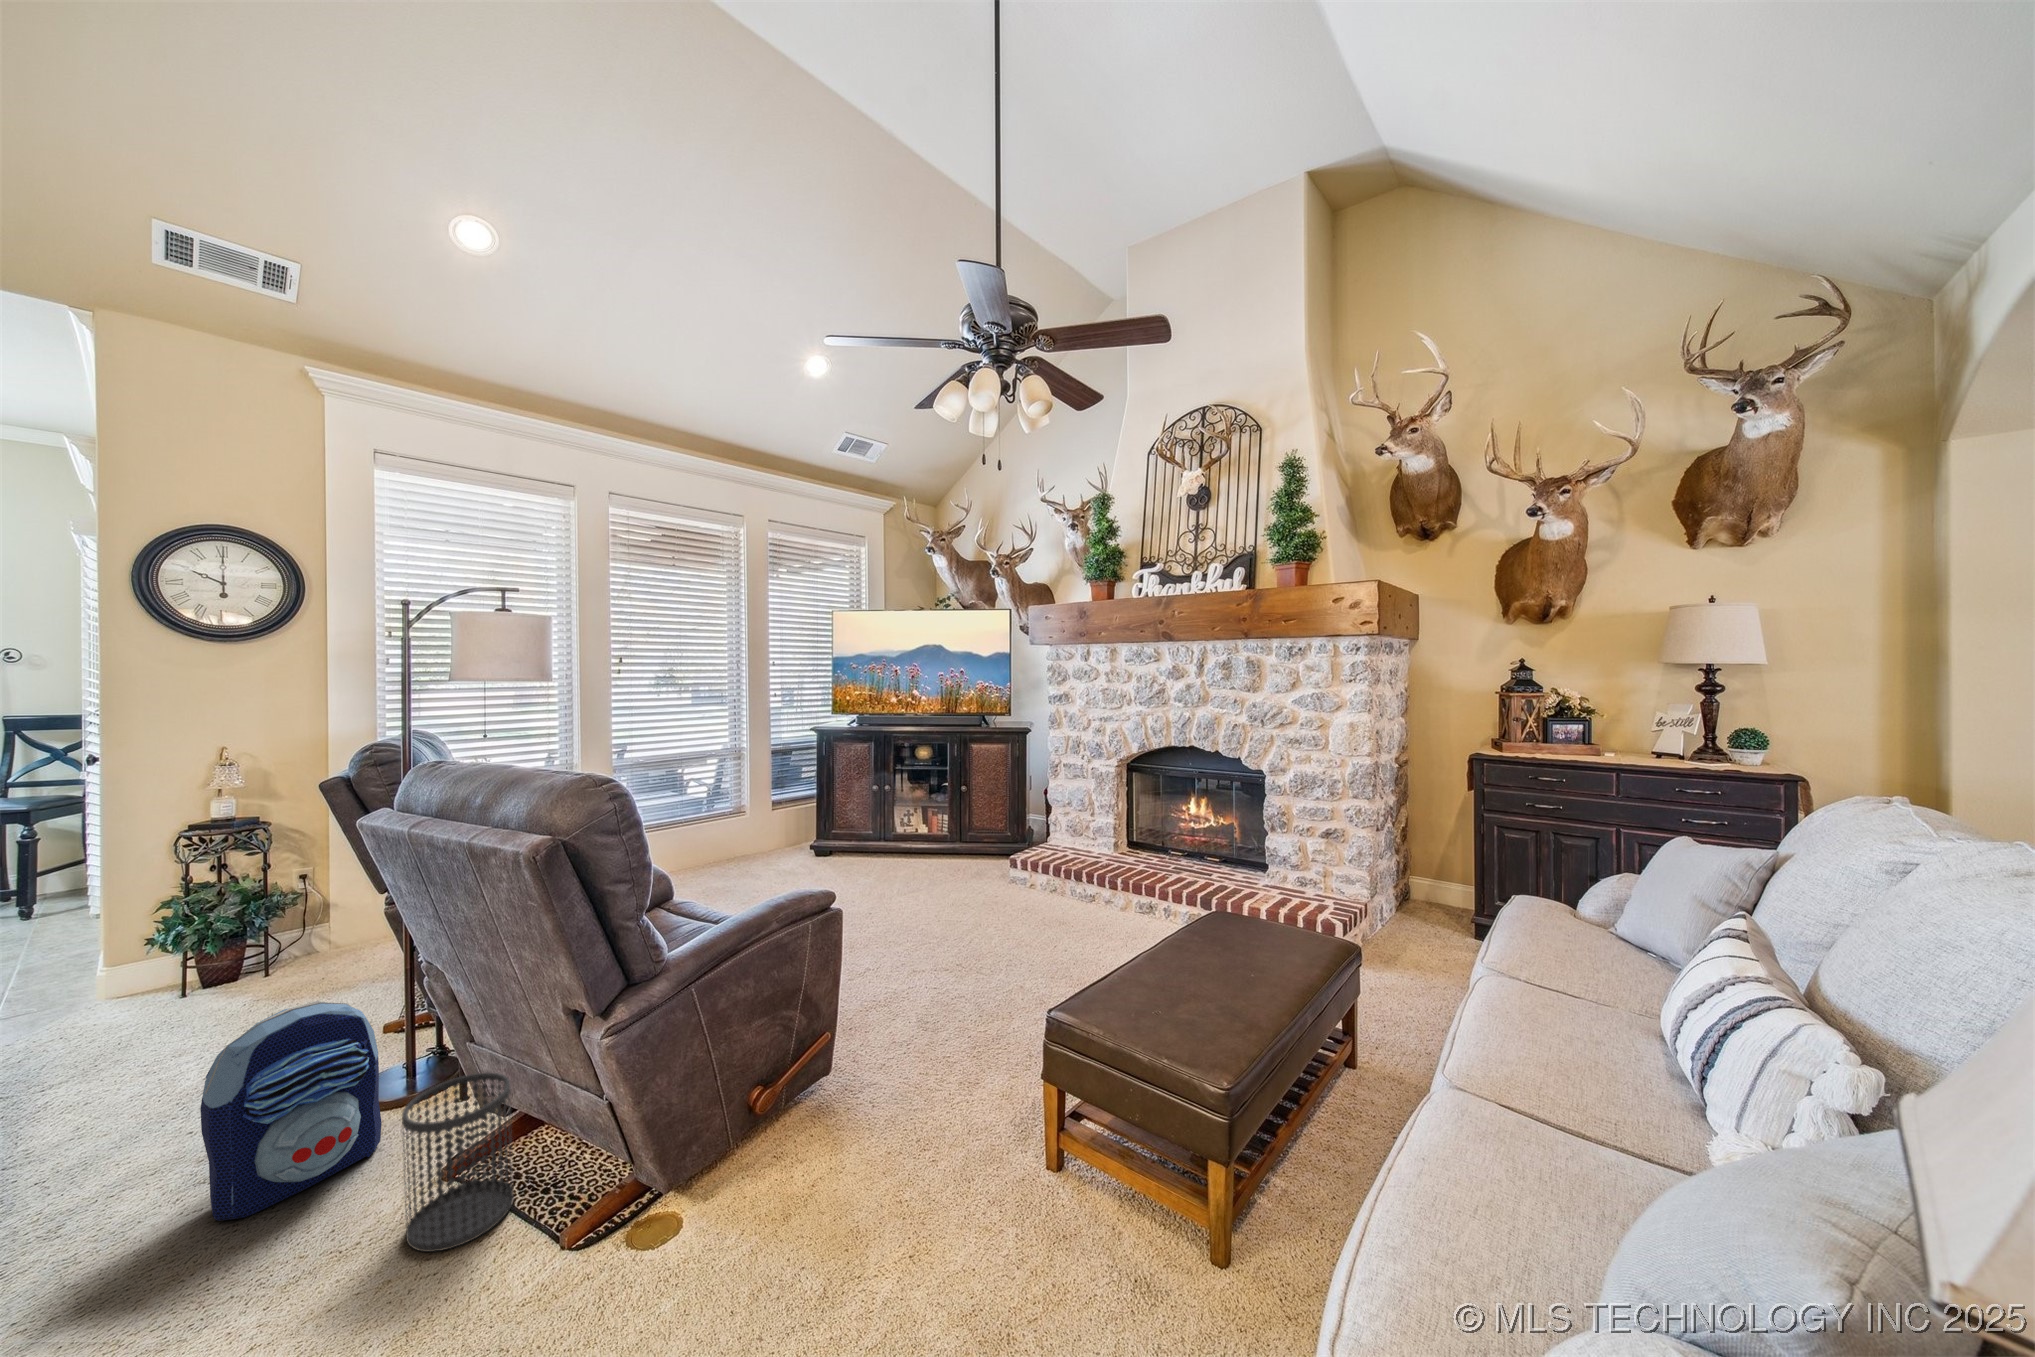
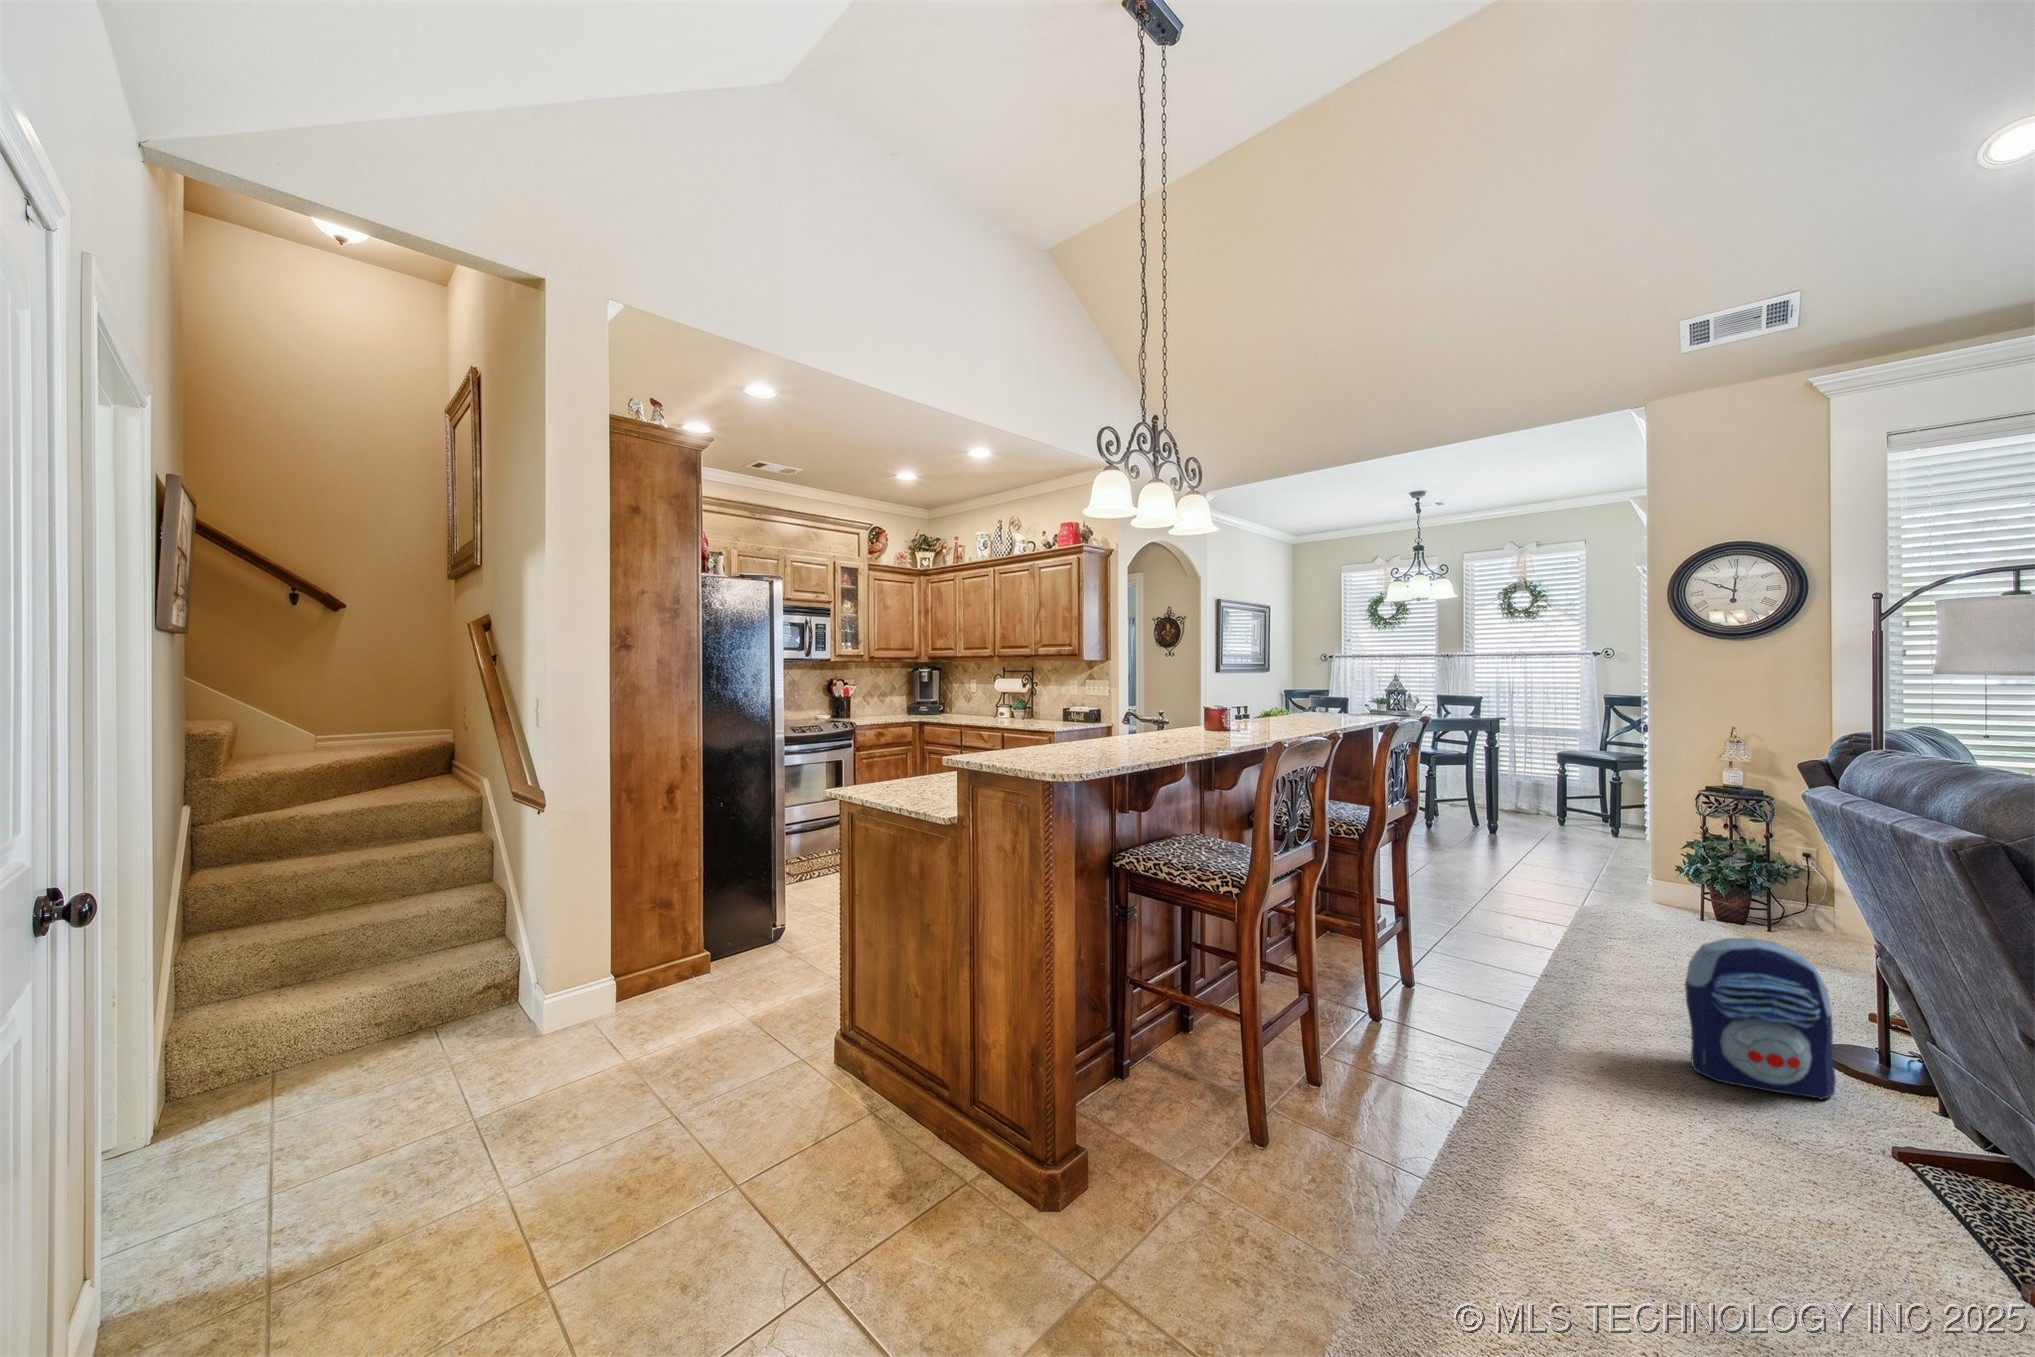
wastebasket: present [402,1073,514,1252] -> none [1832,1054,1967,1227]

